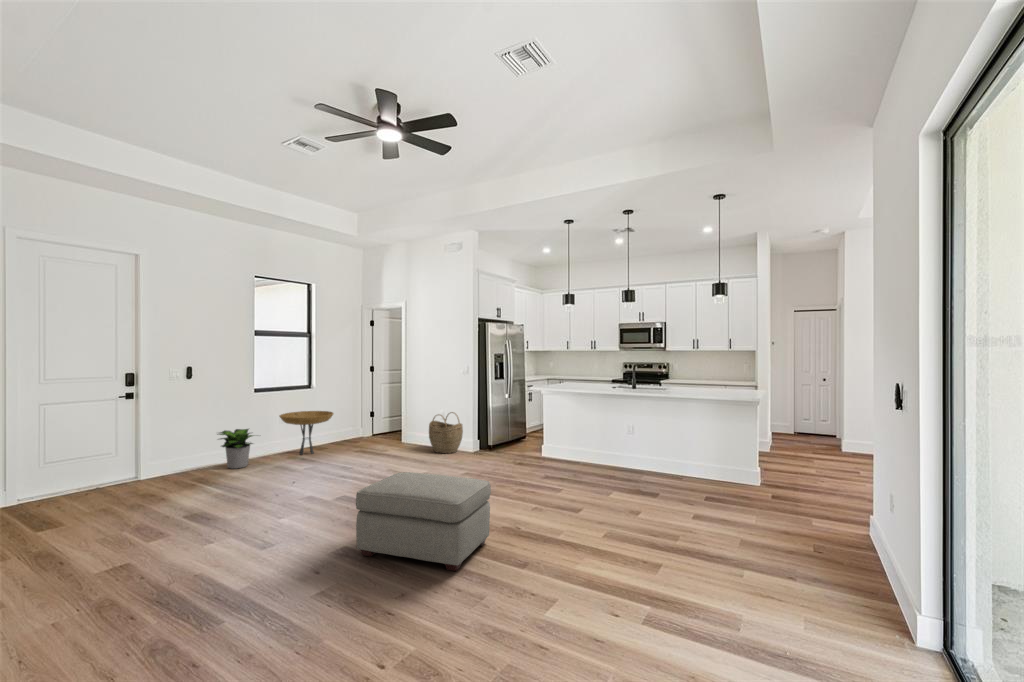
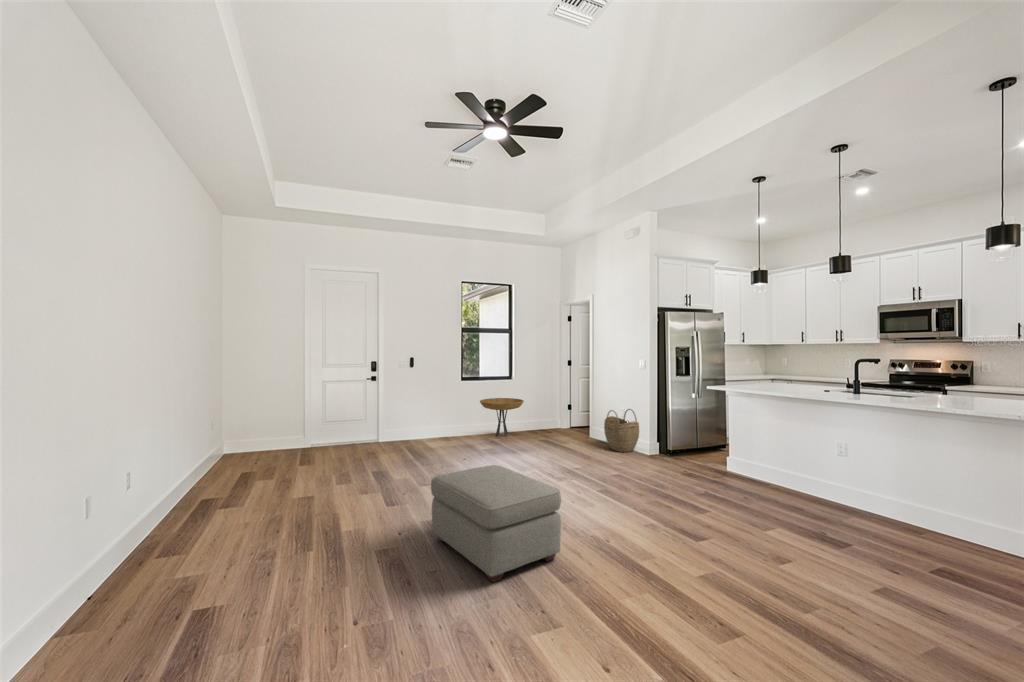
potted plant: present [219,429,253,469] -> none [428,409,462,441]

